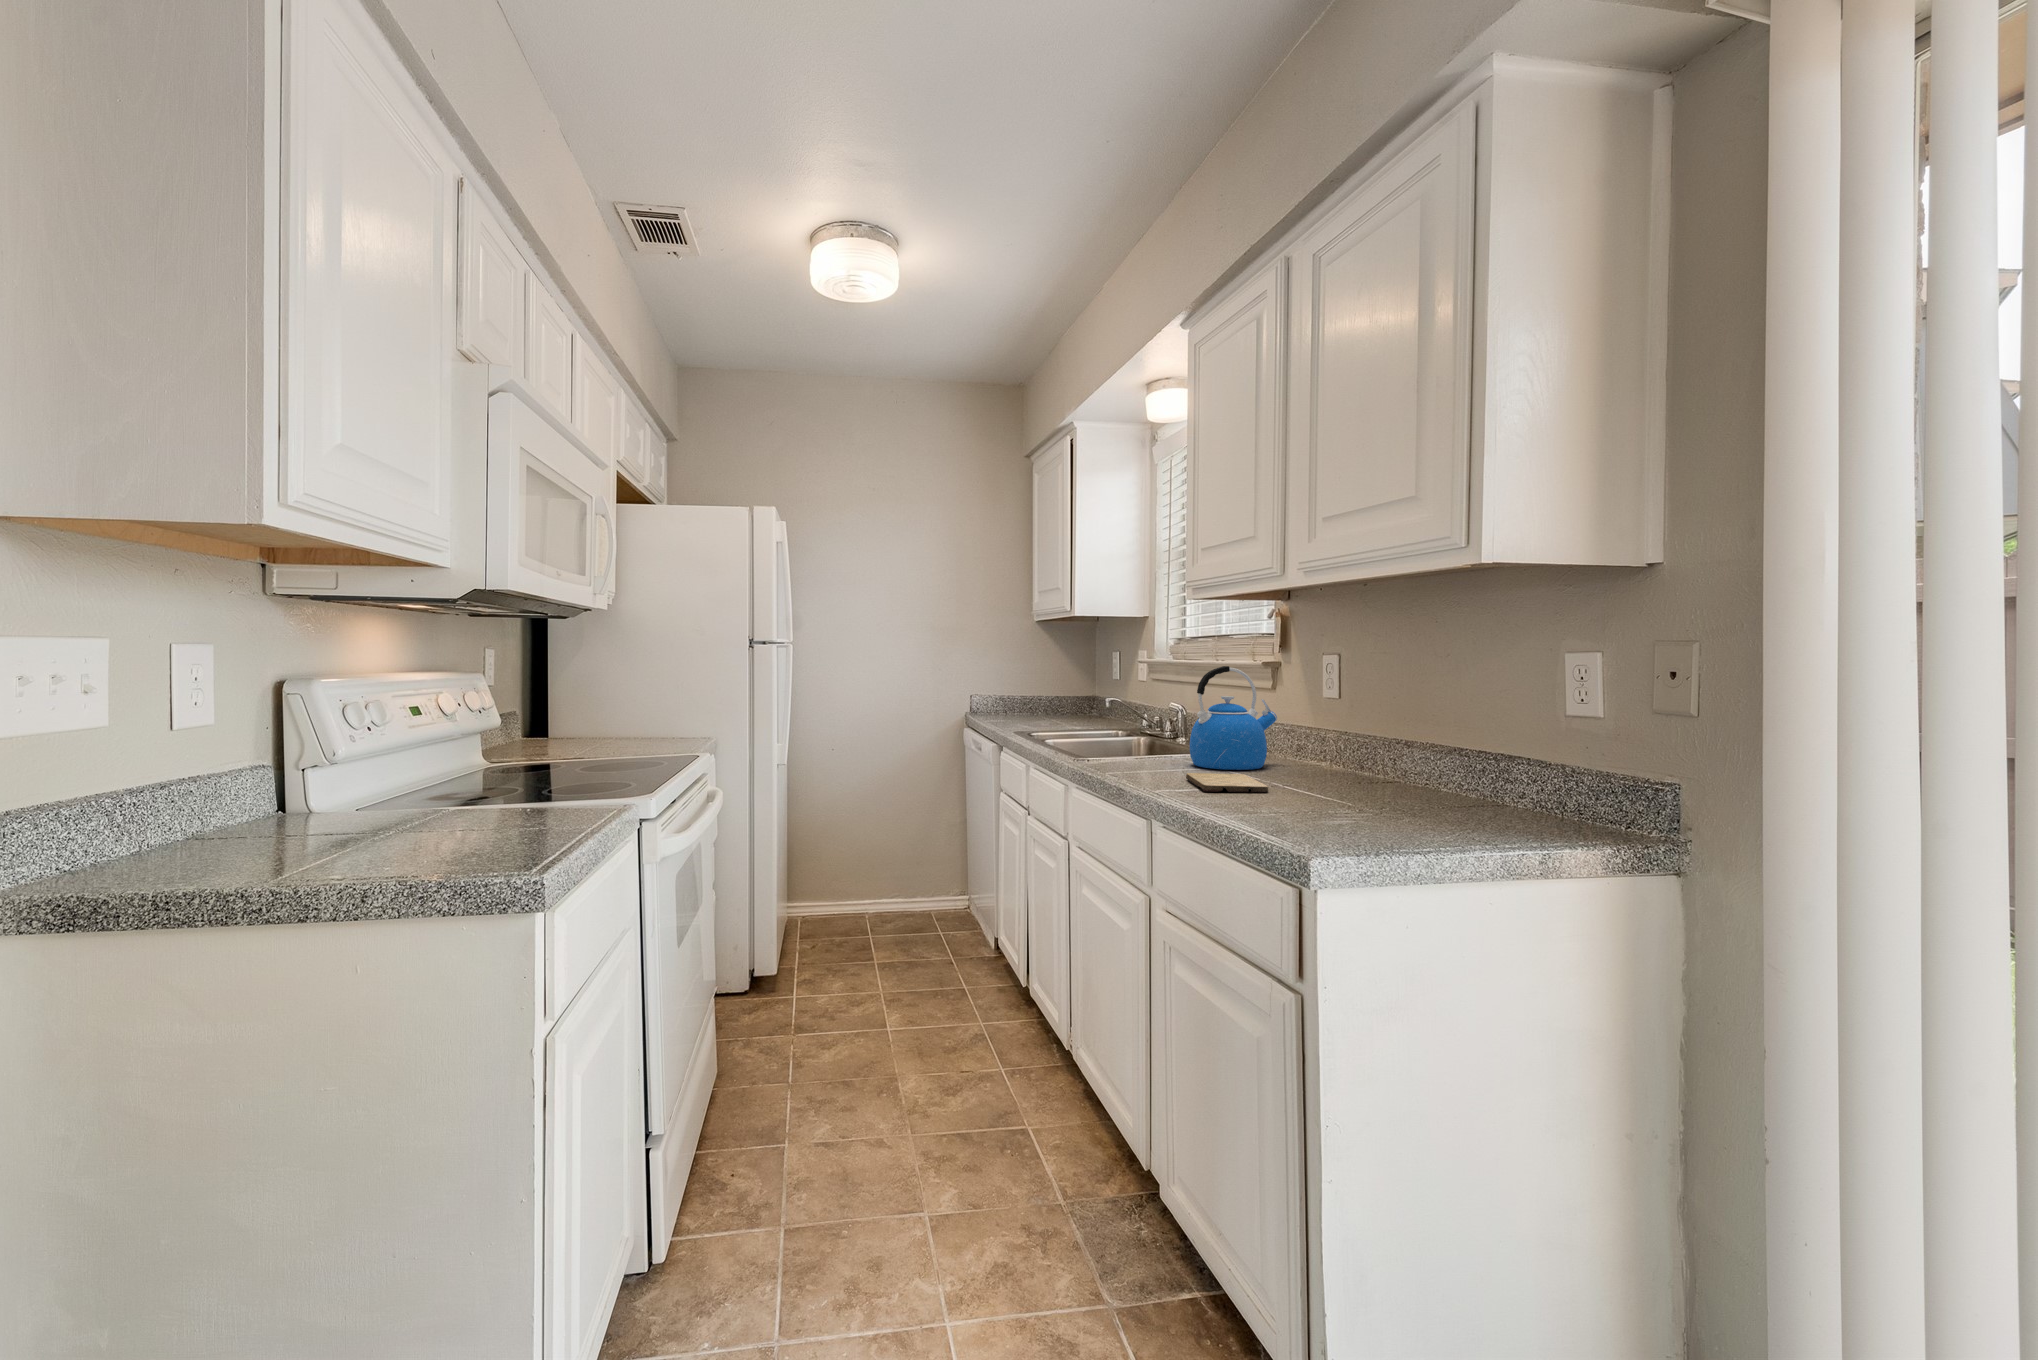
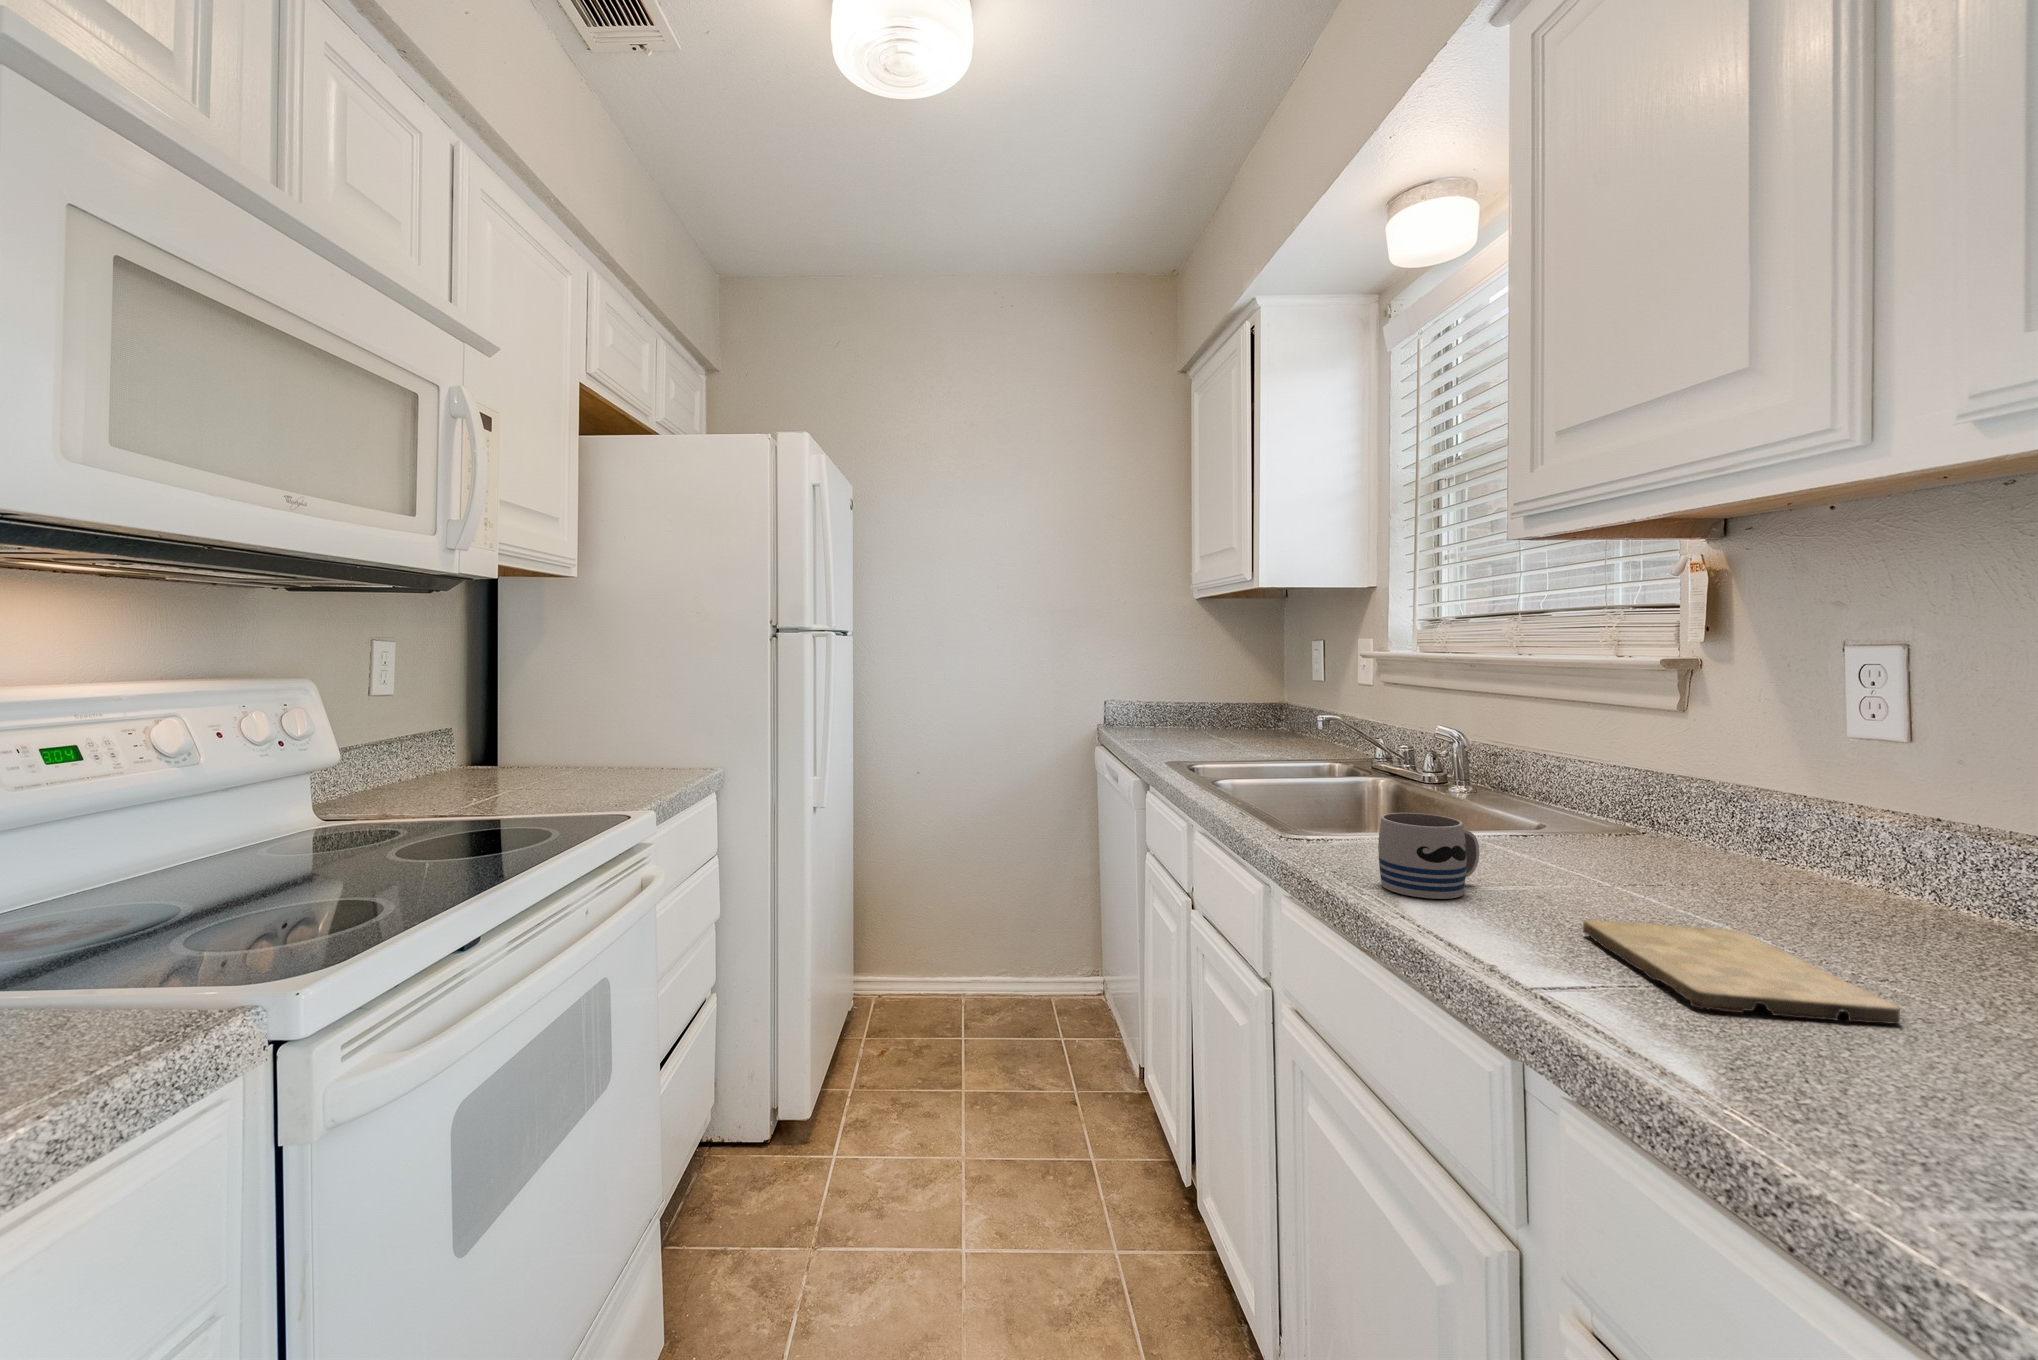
kettle: present [1190,666,1277,770] -> none [1538,668,1742,897]
mug: none [1113,736,1158,773] -> present [1378,813,1479,899]

